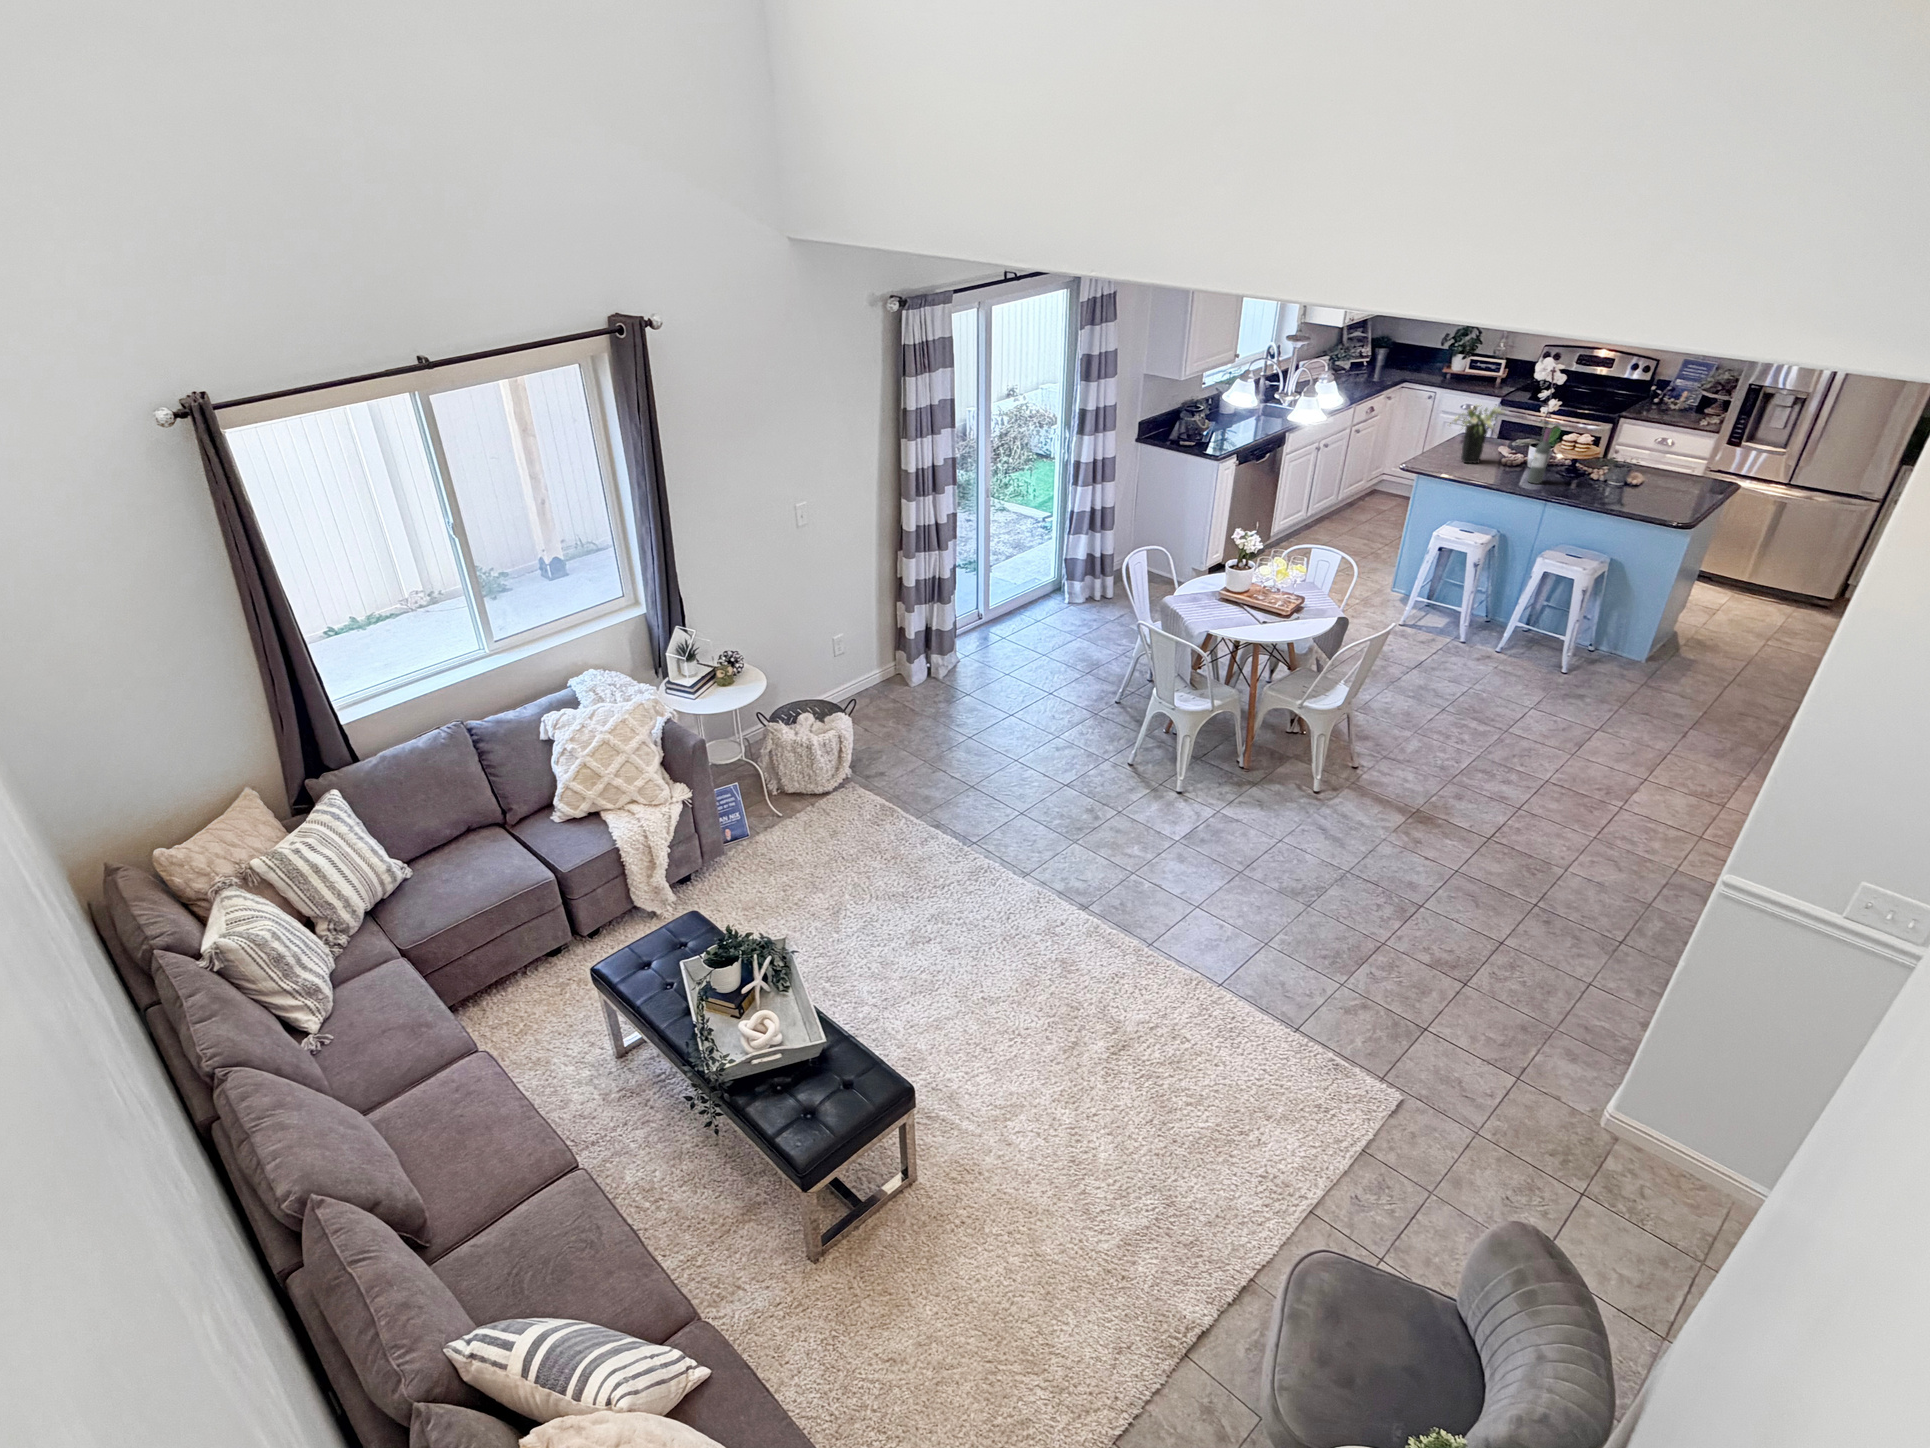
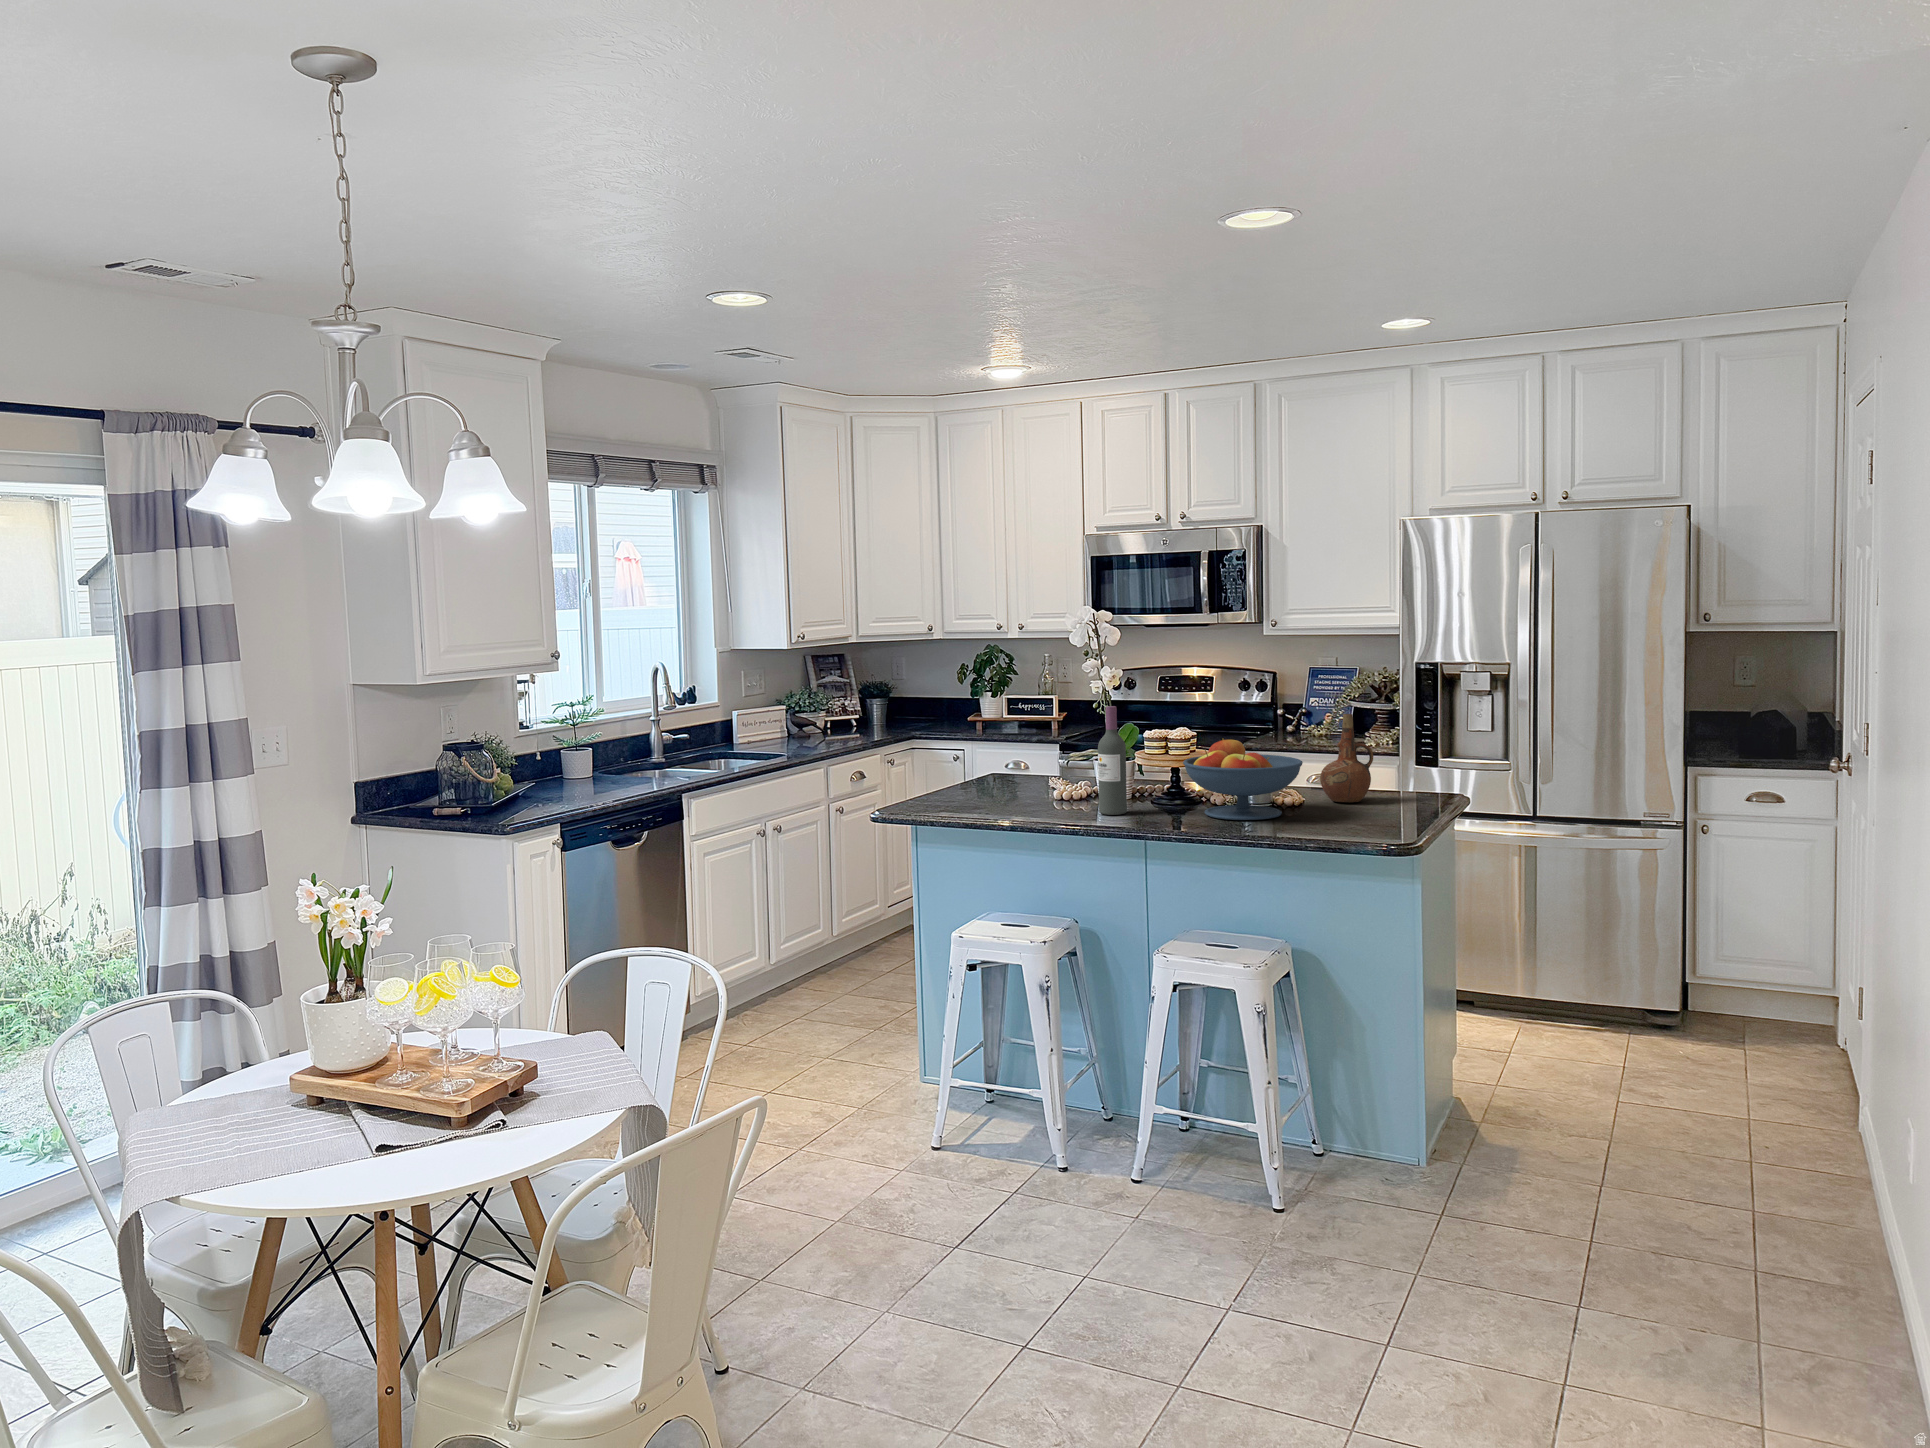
flower arrangement: present [1449,405,1504,463] -> none [938,684,1036,801]
ceramic pitcher: none [1655,440,1690,487] -> present [1320,714,1373,802]
fruit bowl: none [1580,449,1646,497] -> present [1183,738,1303,820]

